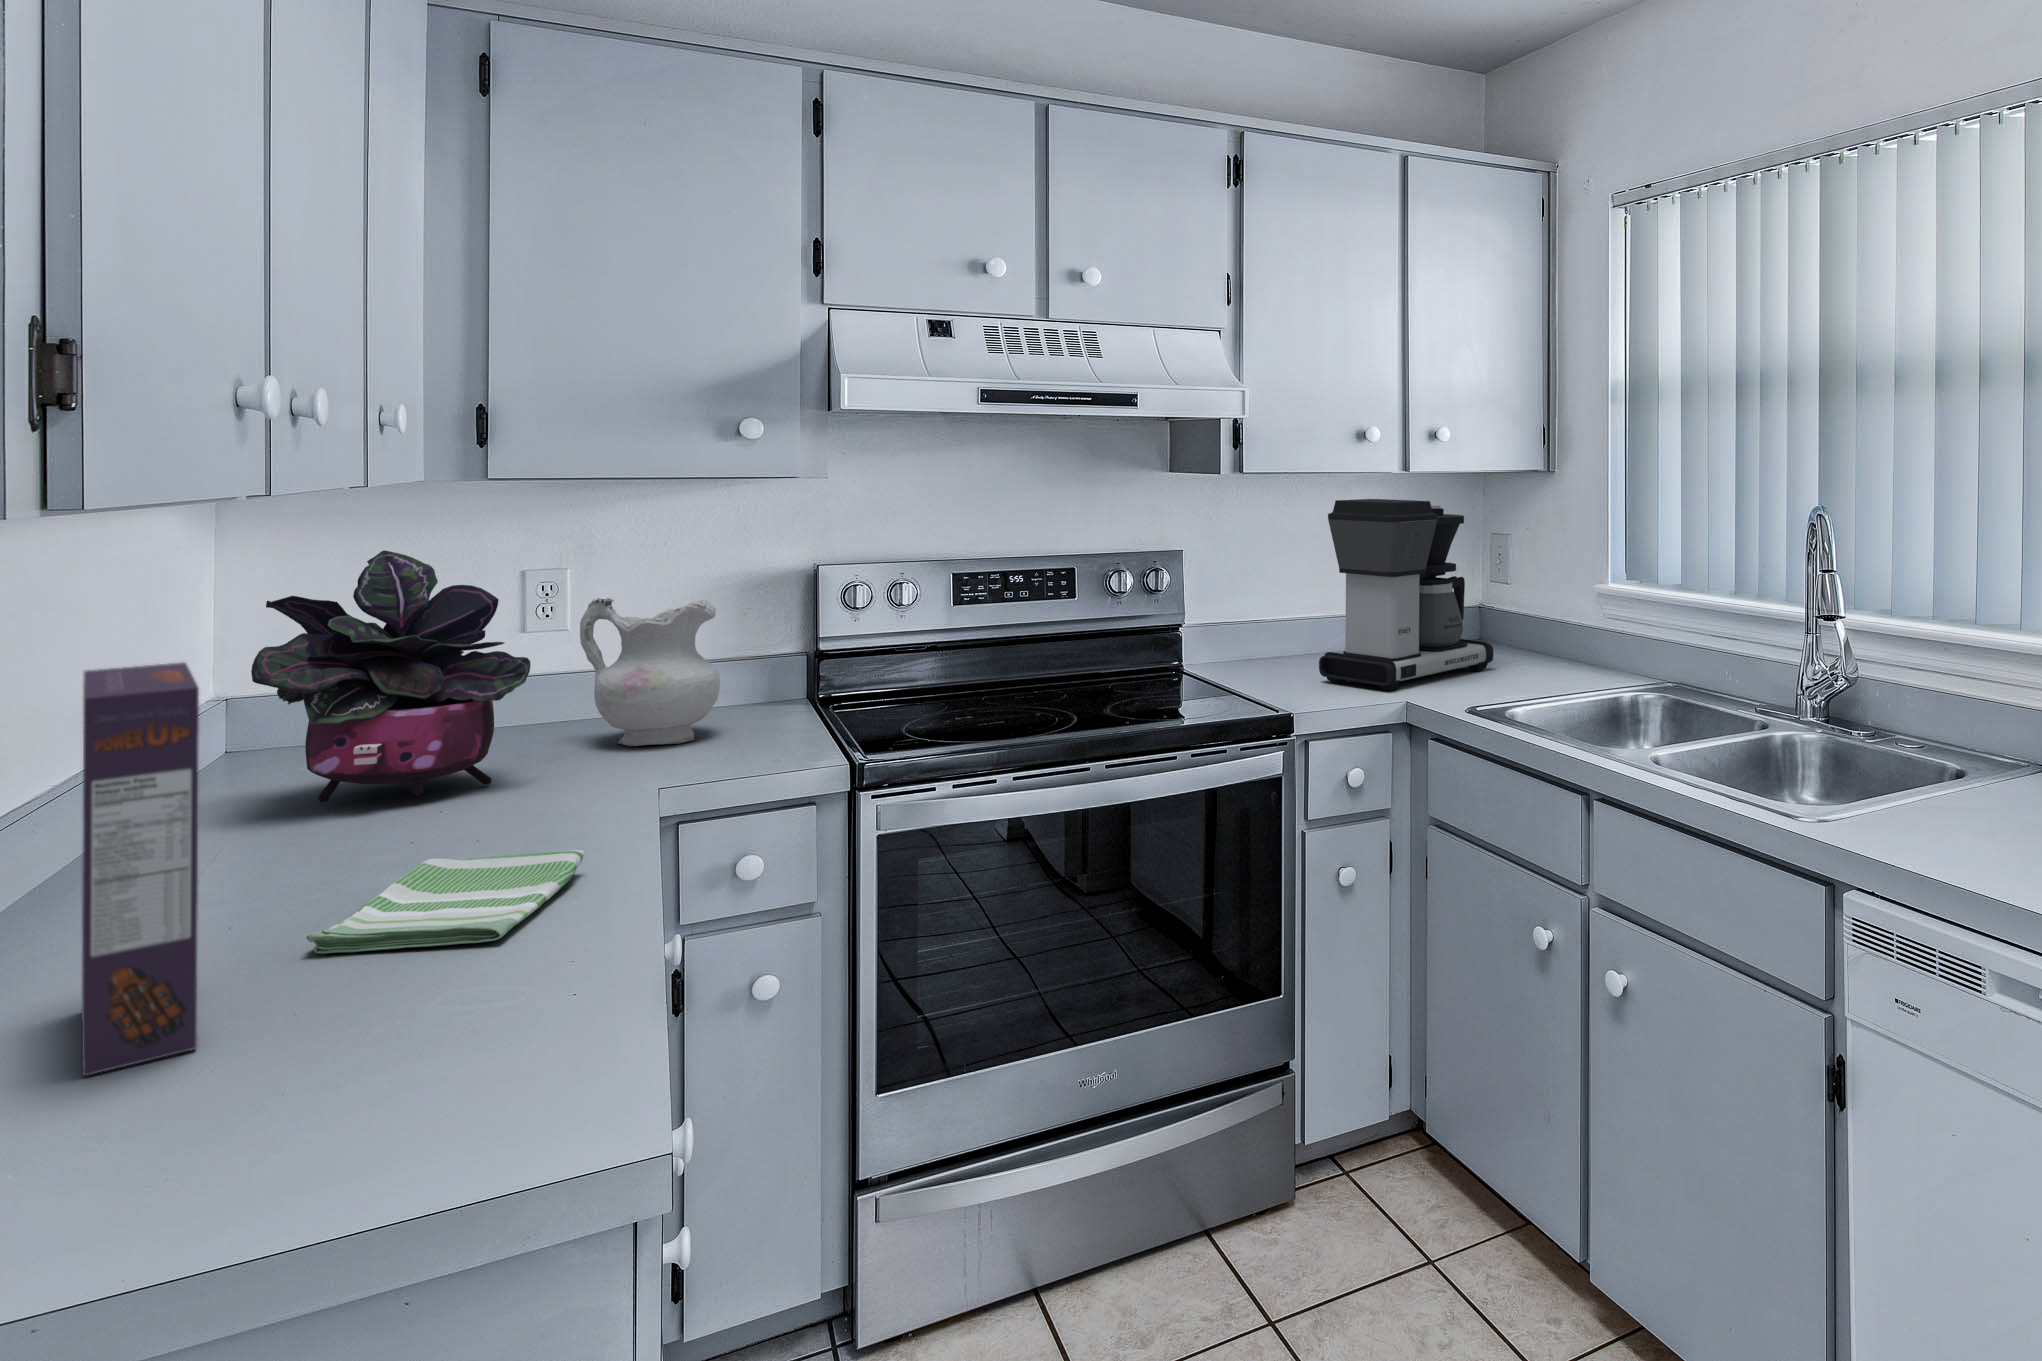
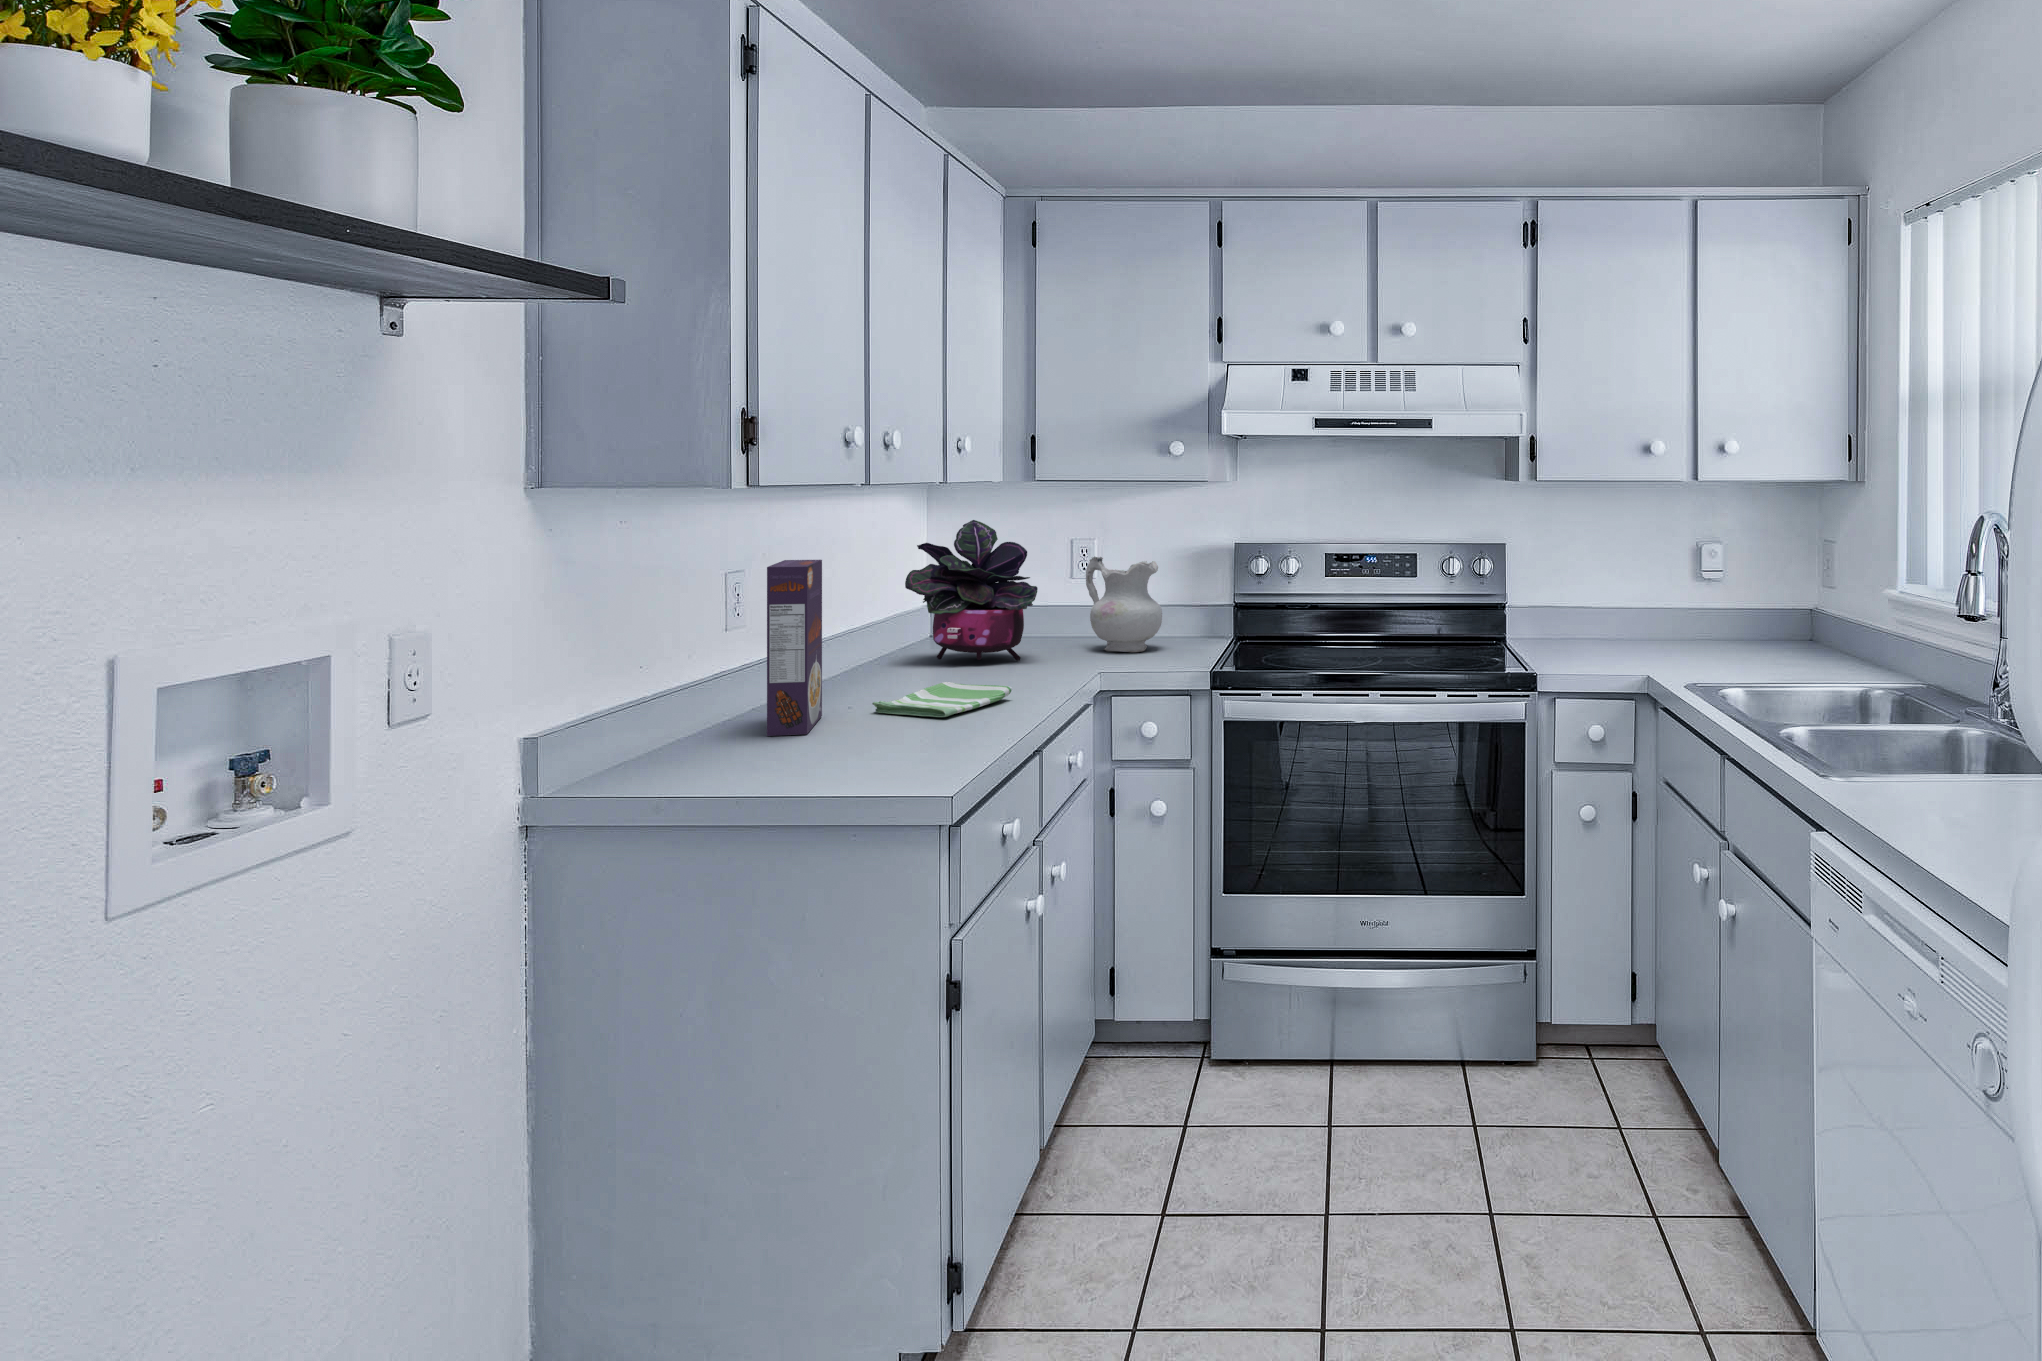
coffee maker: present [1319,499,1493,691] -> none [1606,505,1780,667]

